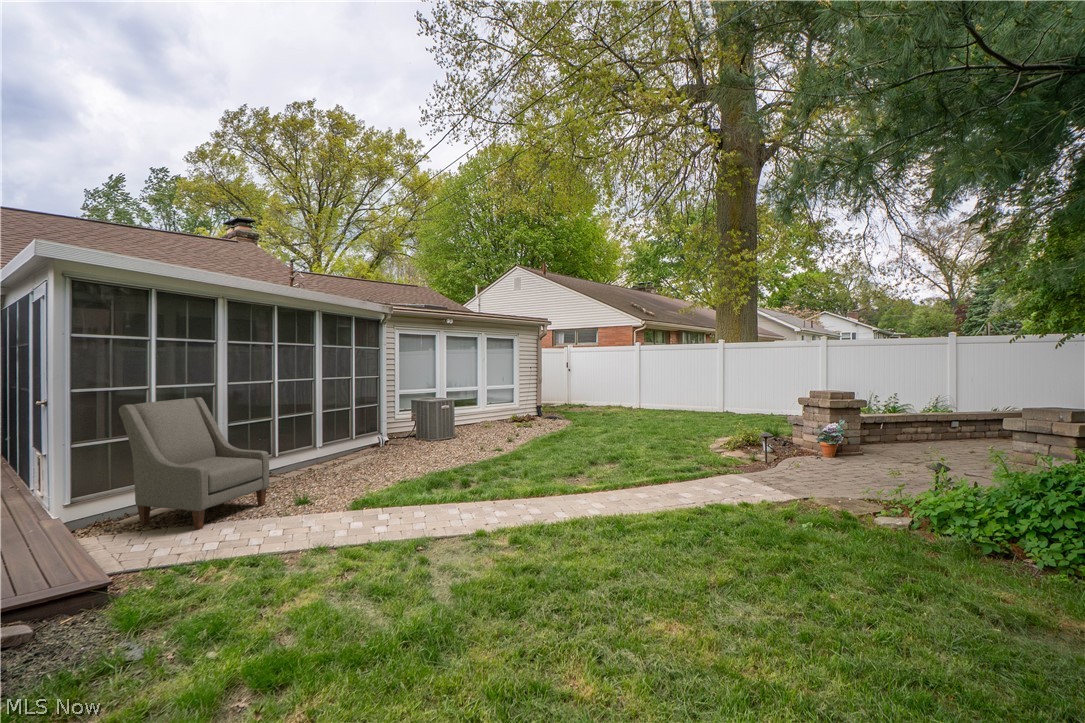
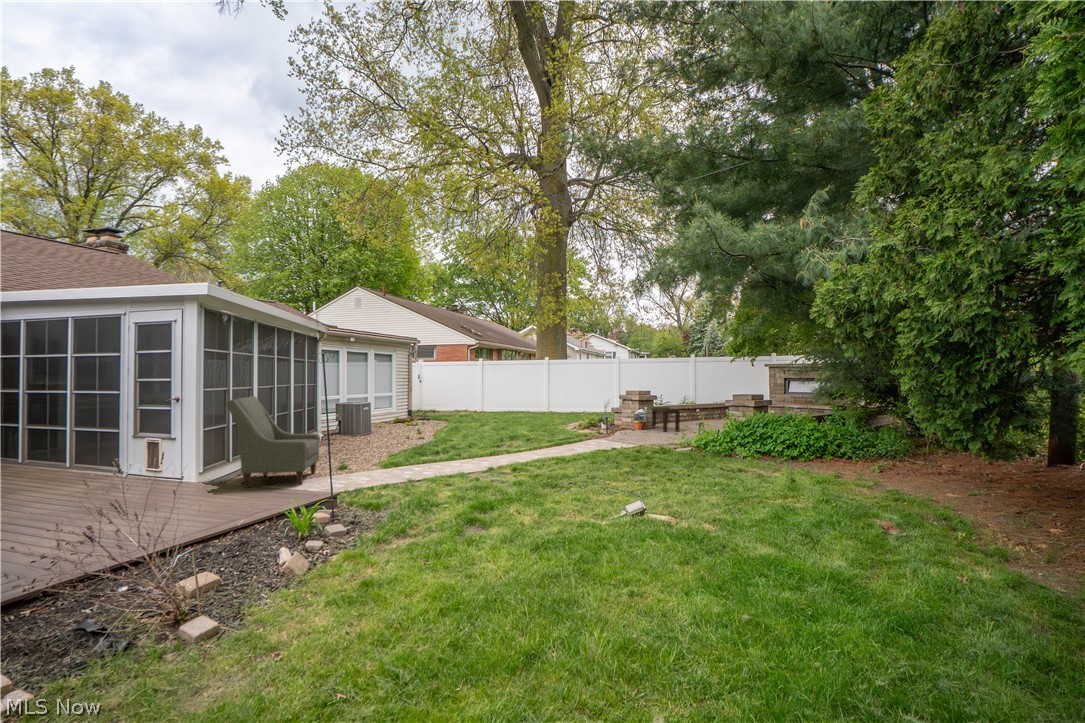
bench: none [857,420,908,466] -> present [652,407,680,432]

